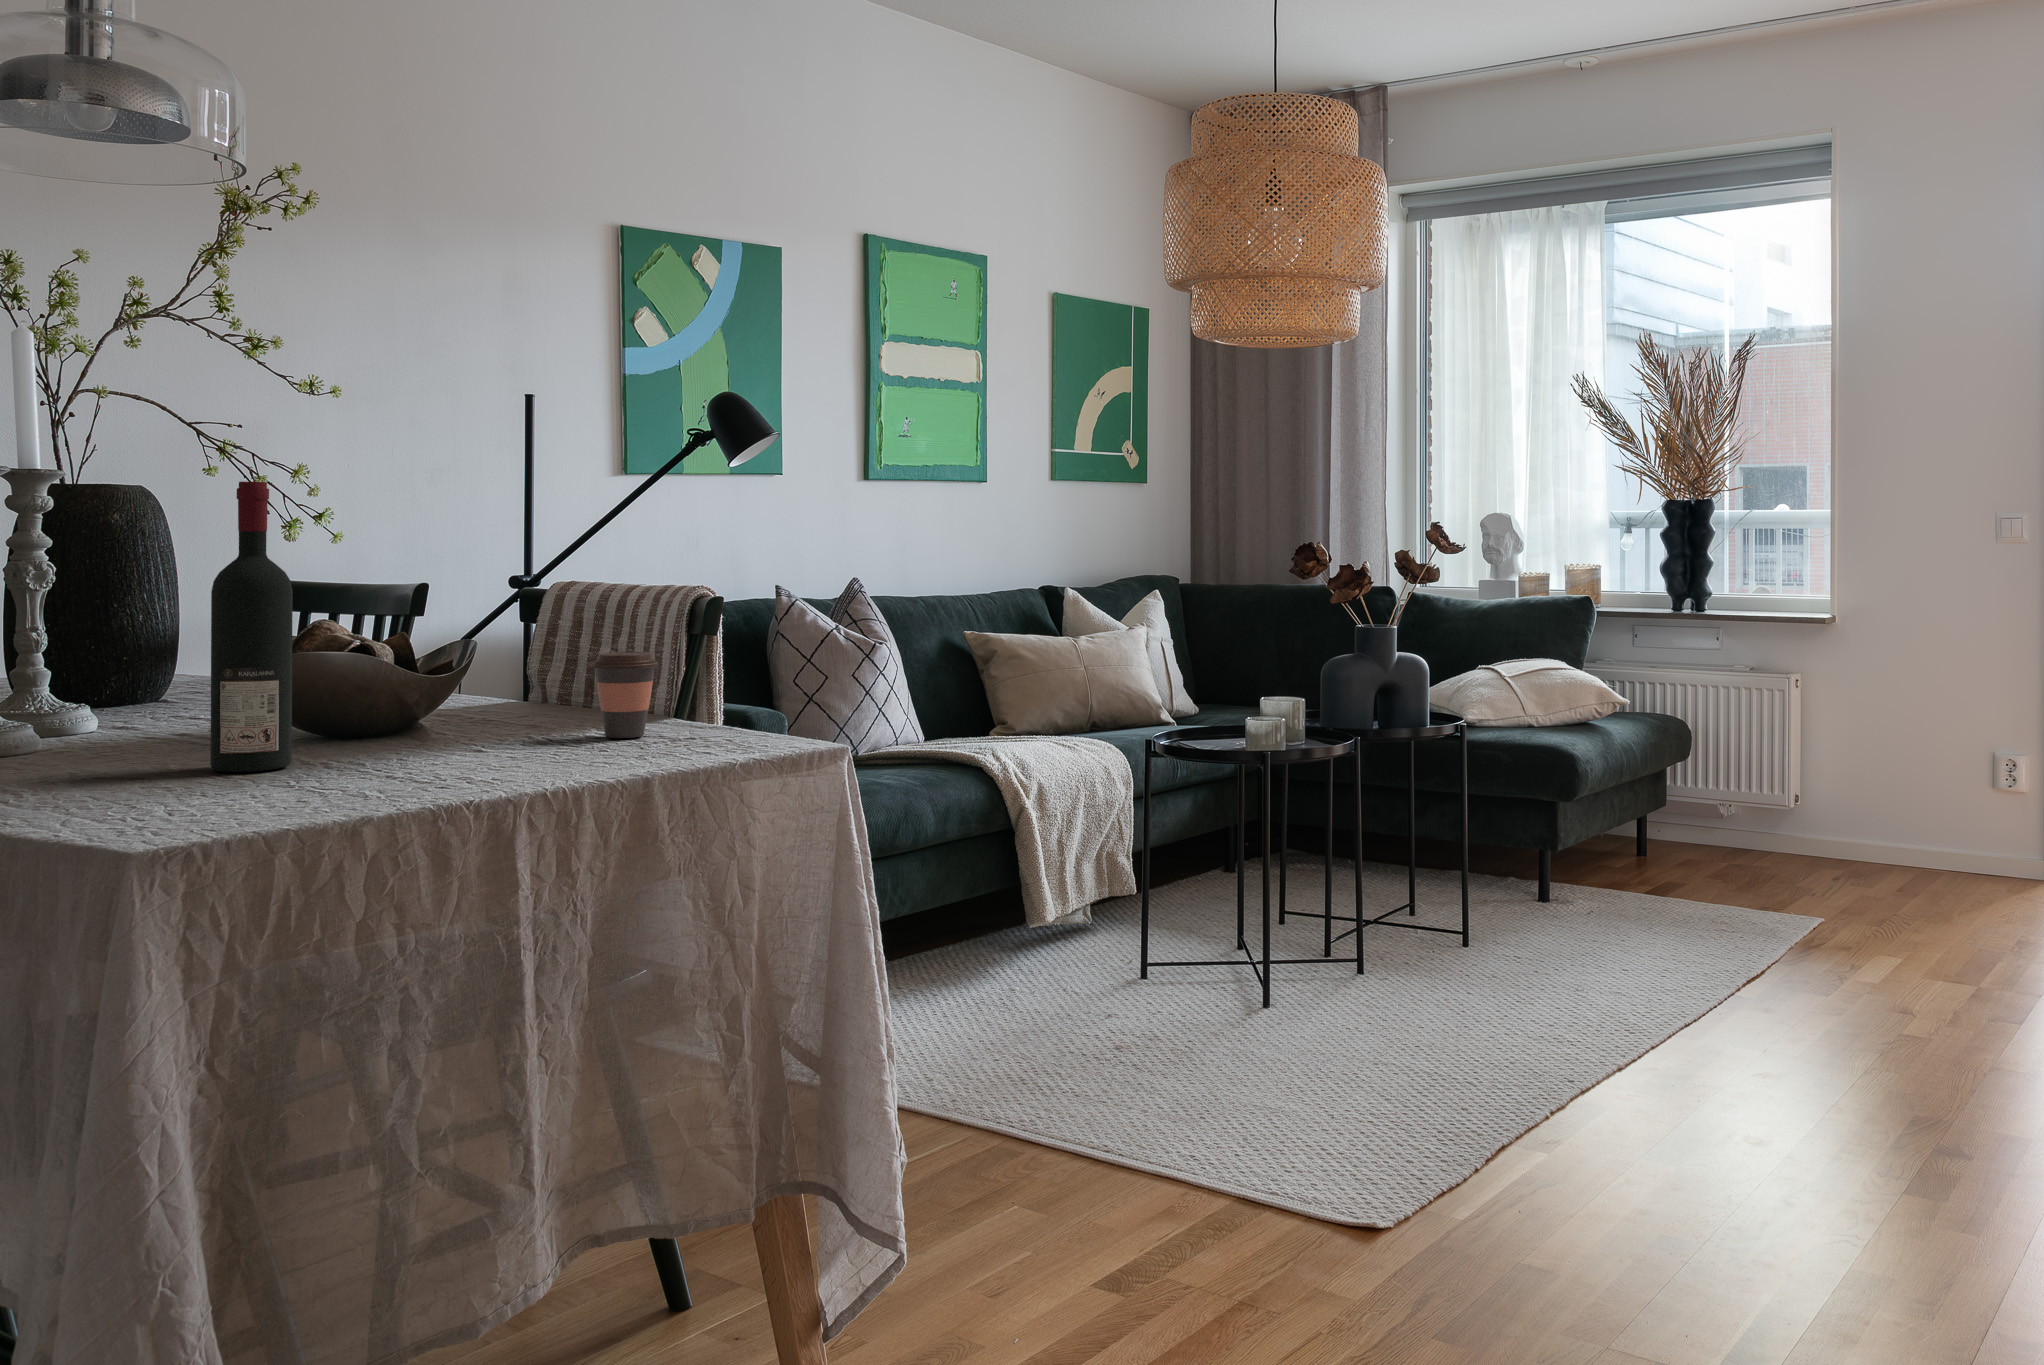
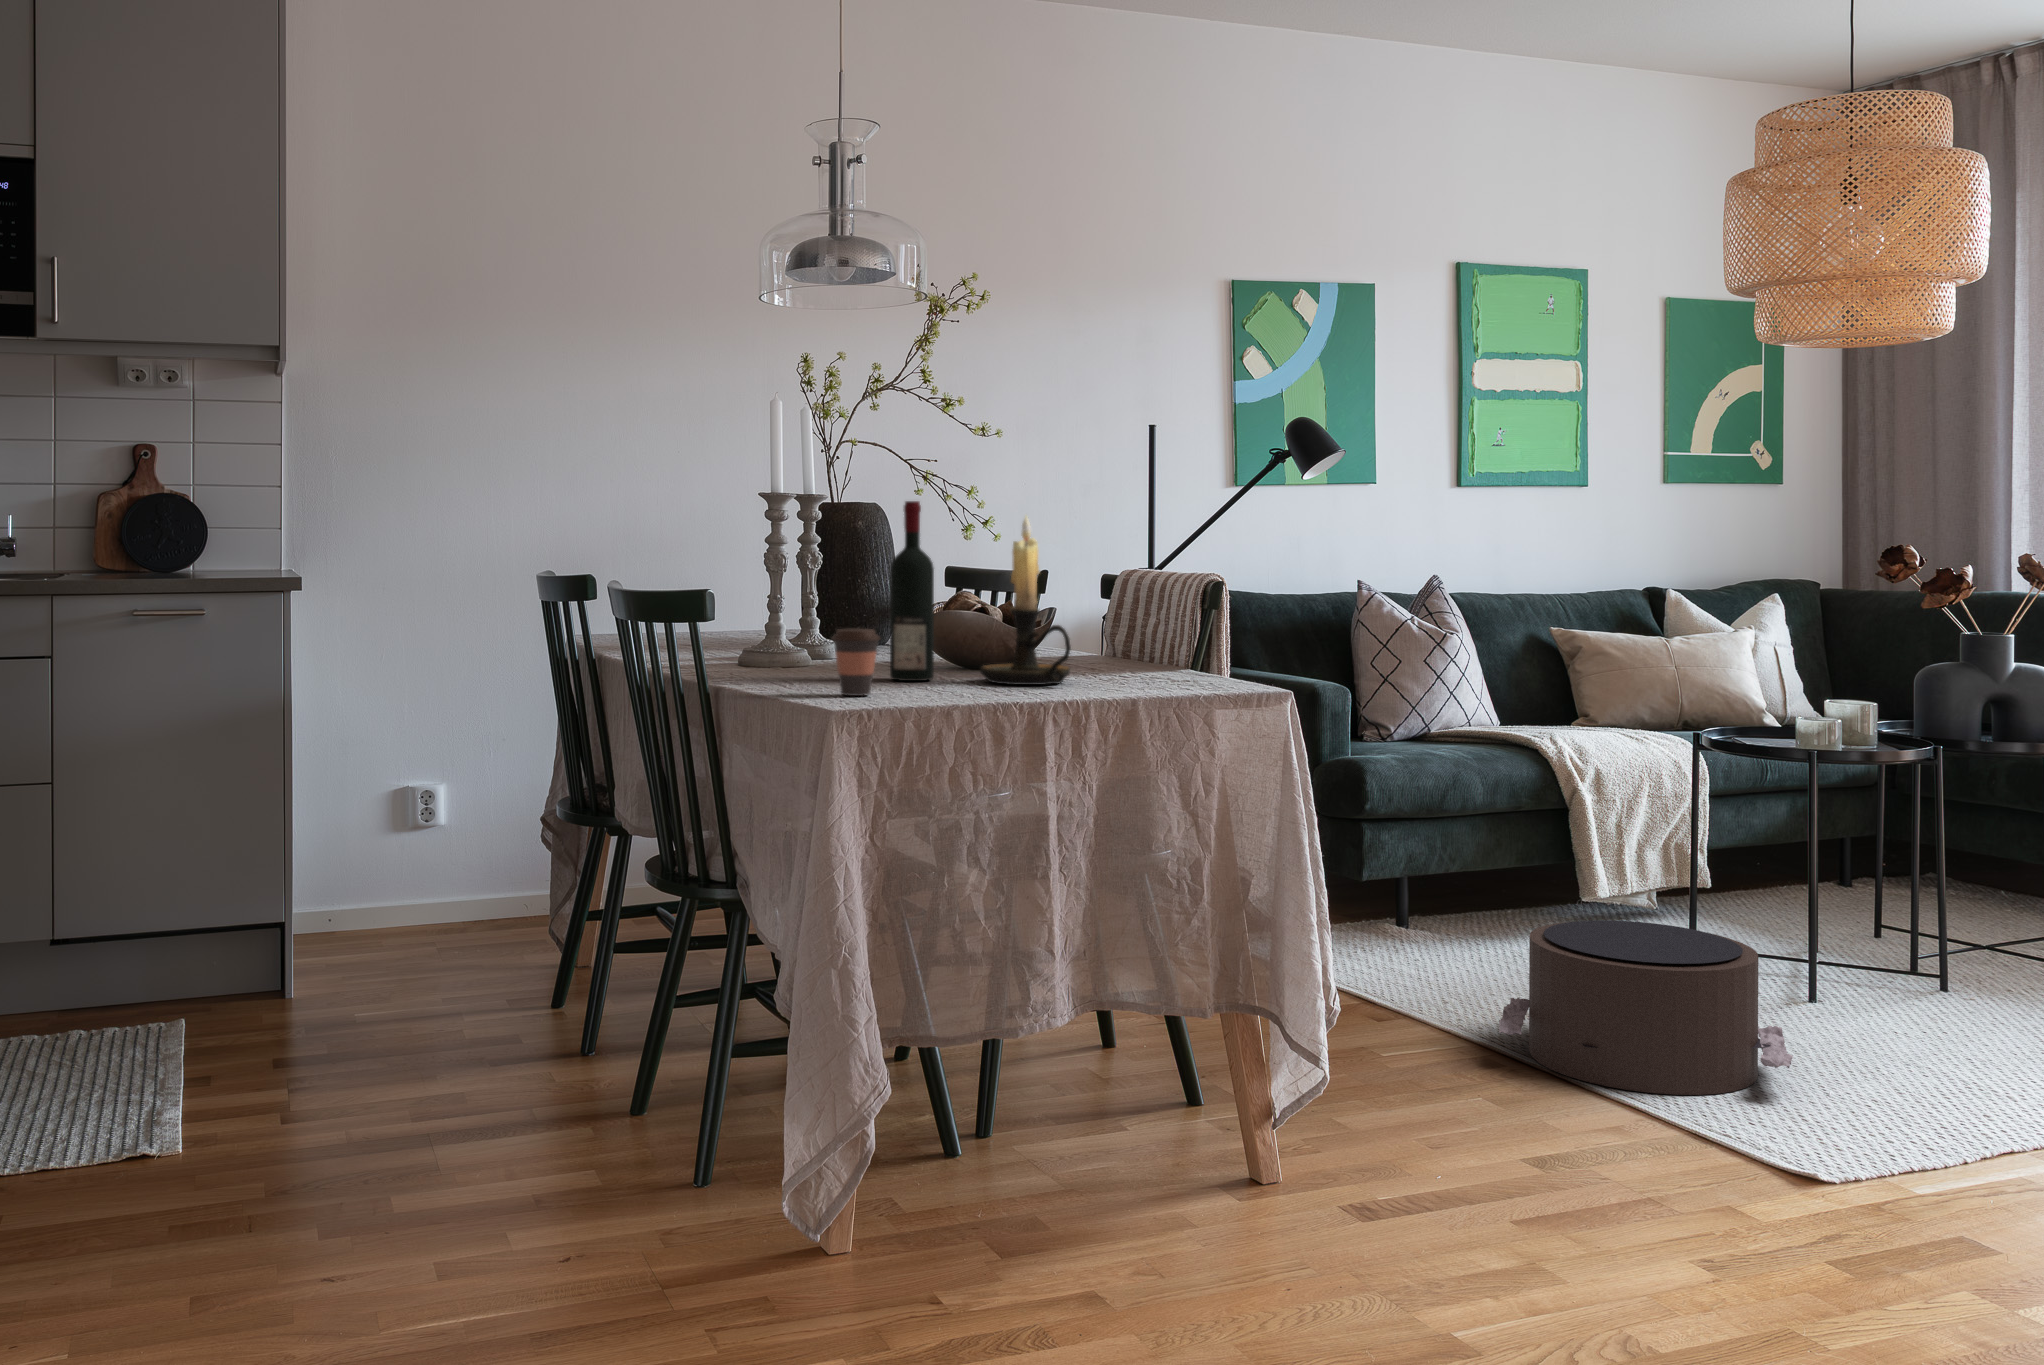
candle holder: none [376,504,535,766] -> present [980,516,1071,685]
coffee cup: present [591,652,659,738] -> present [832,628,880,696]
pouf: none [1013,957,1315,1158] -> present [1499,920,1793,1095]

